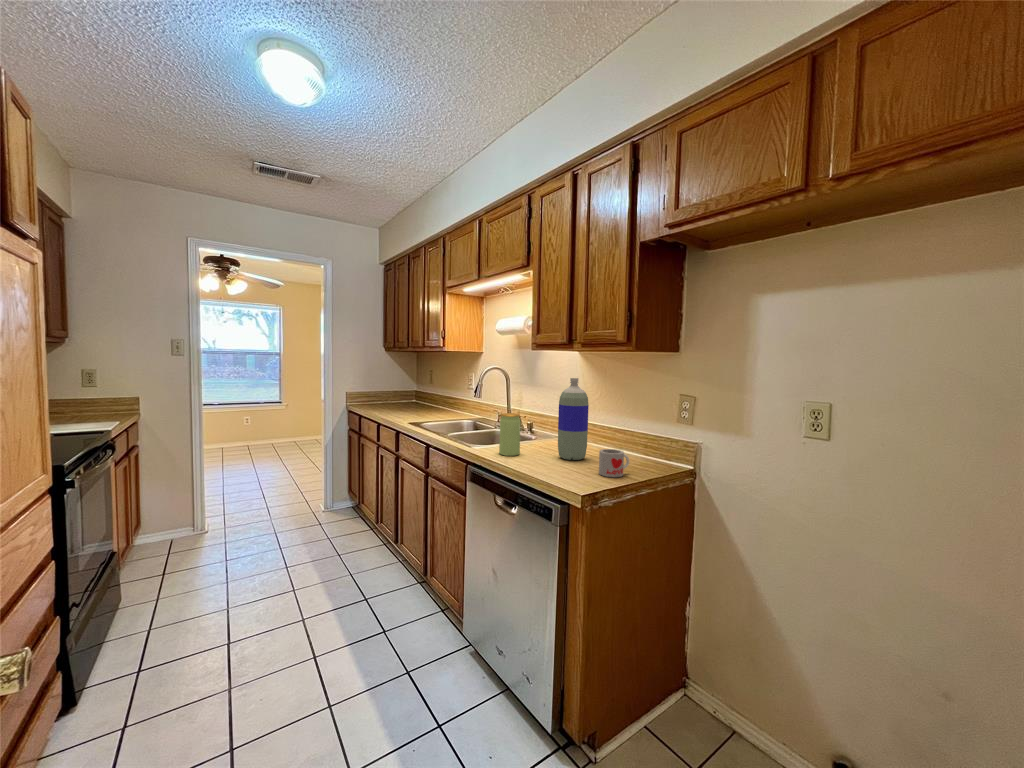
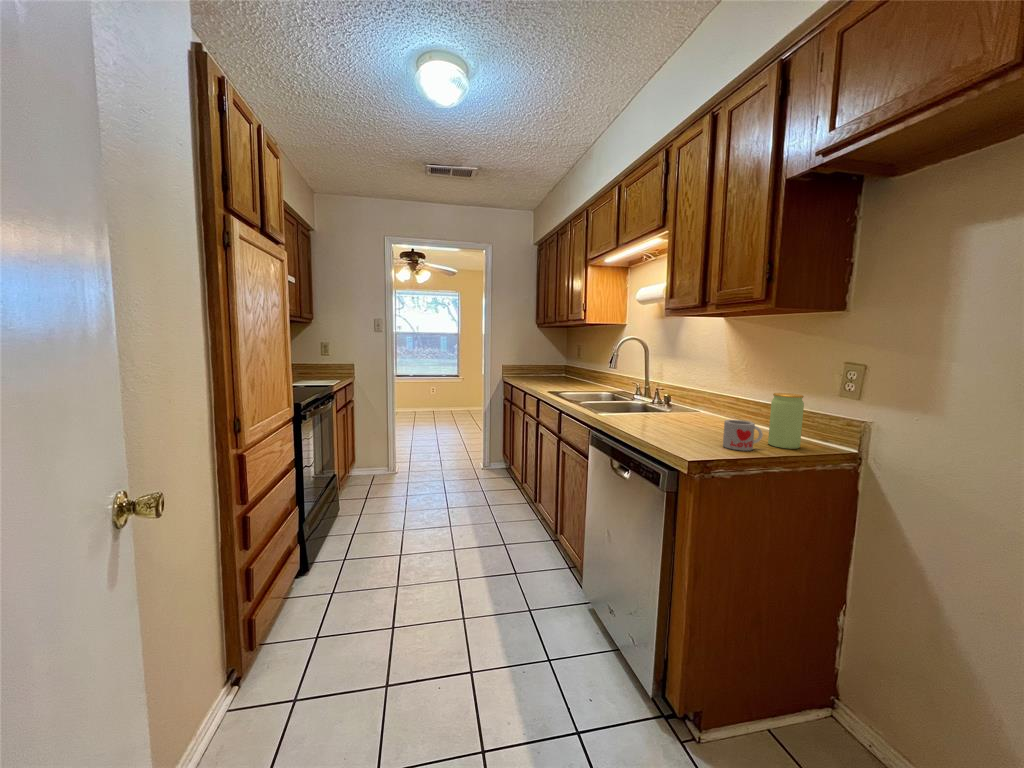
bottle: present [558,378,589,460] -> none [684,344,721,432]
jar: present [499,413,521,456] -> present [768,393,804,449]

